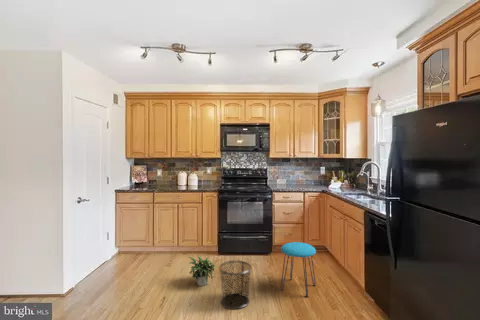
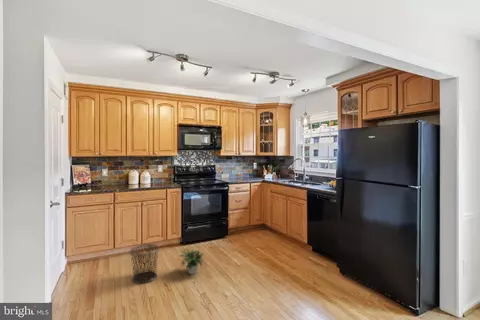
stool: present [281,242,316,297] -> none [255,224,282,263]
waste bin: present [219,261,251,309] -> present [130,244,158,283]

